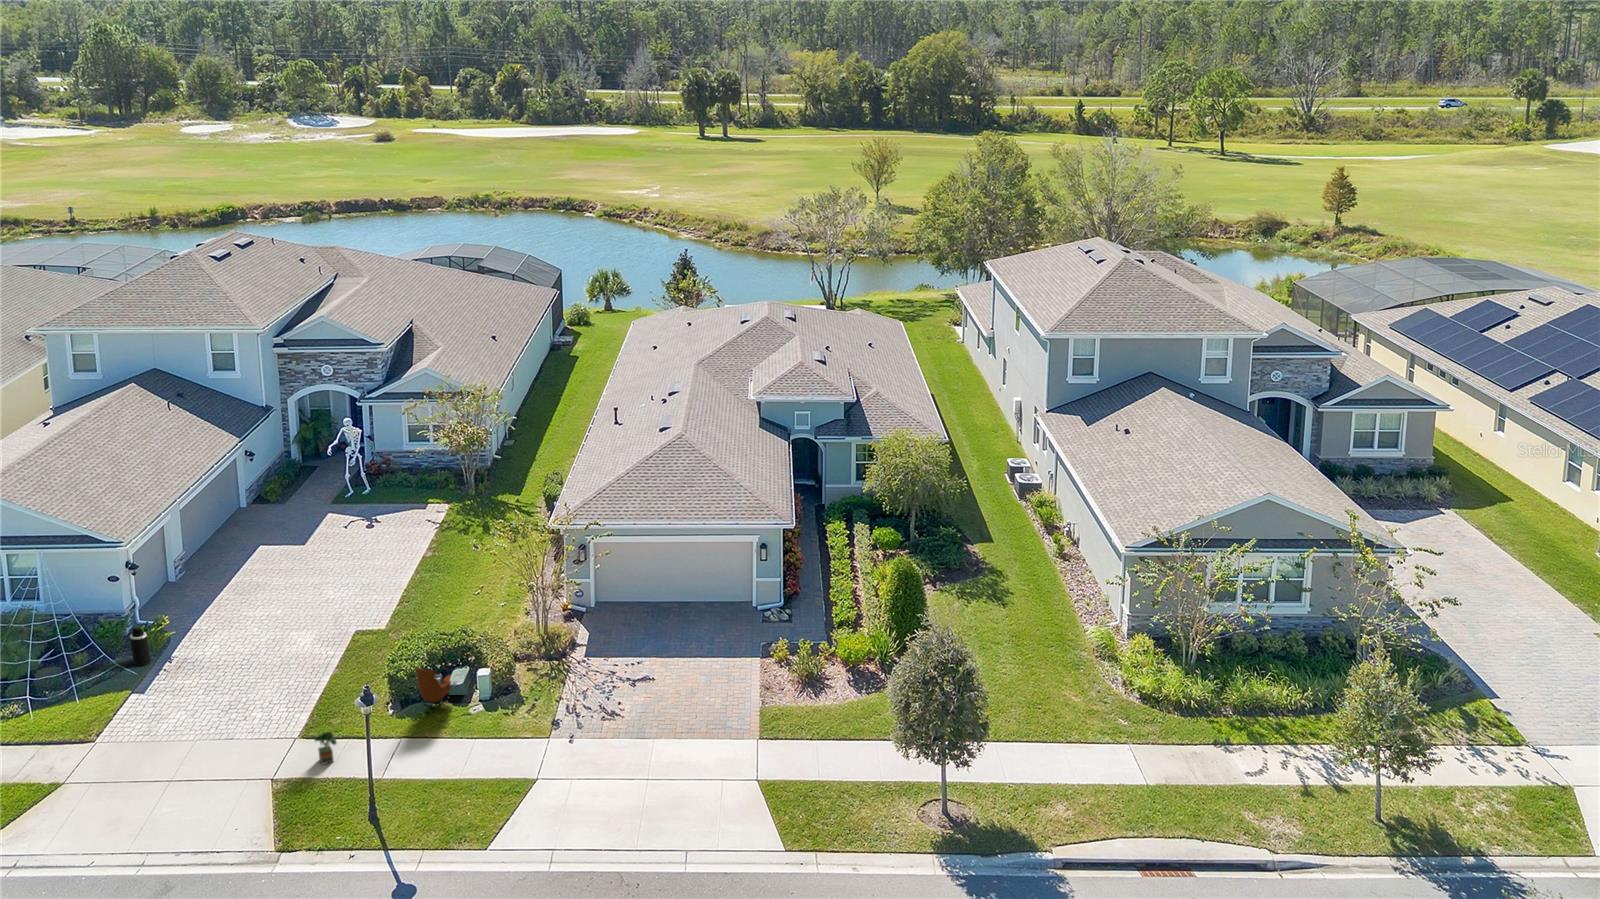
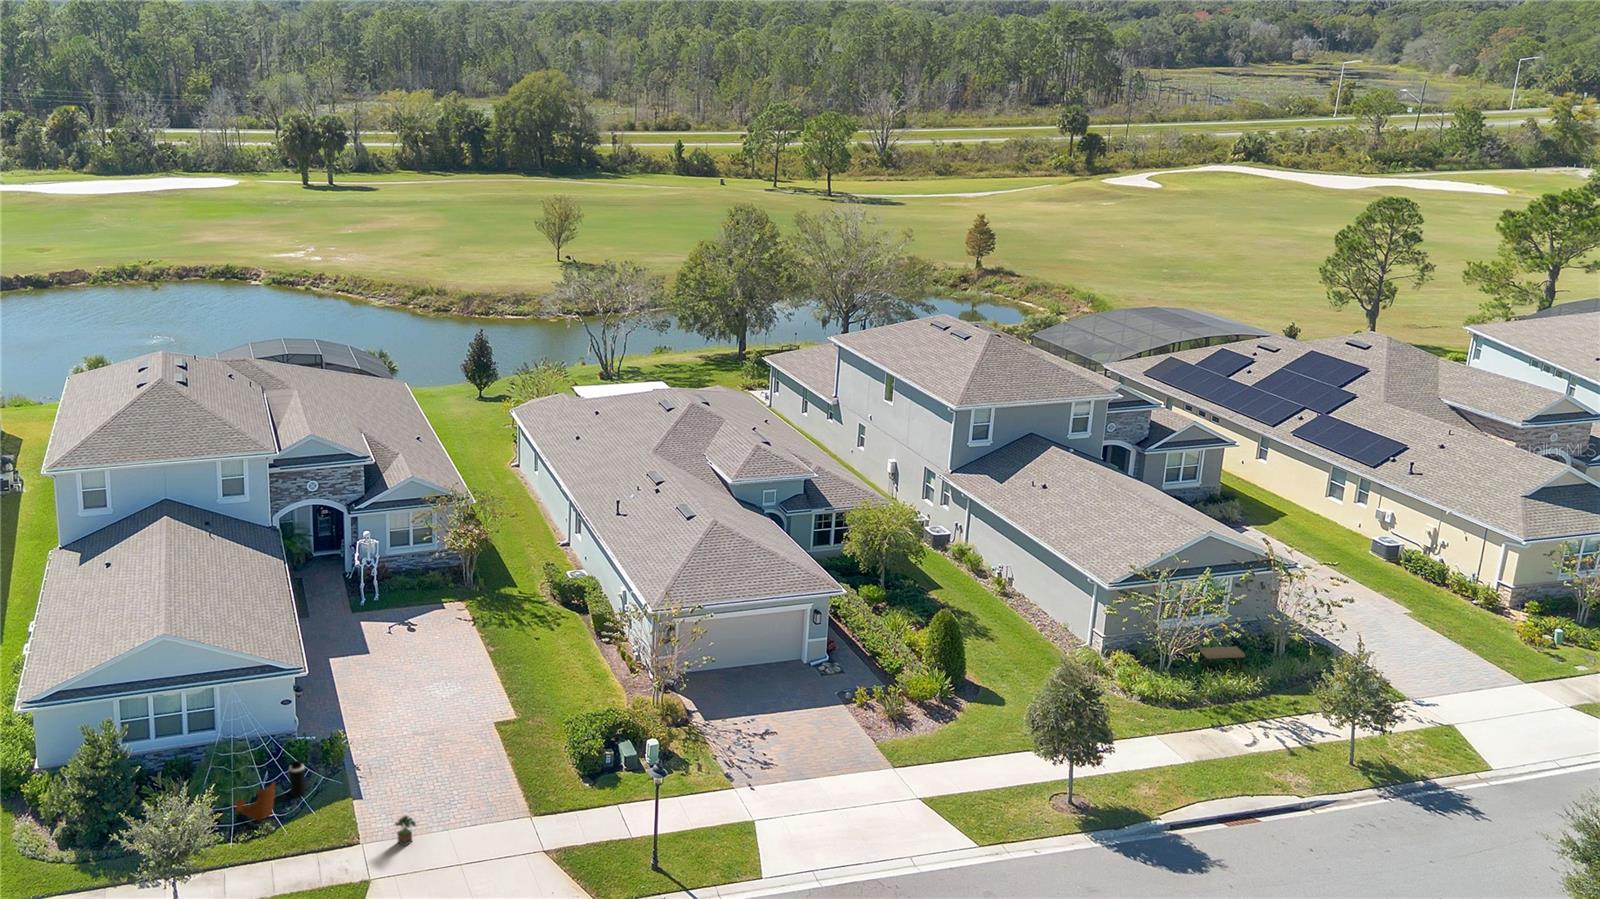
bench: none [1250,646,1312,680] -> present [1200,647,1245,670]
lounge chair: present [415,667,456,708] -> present [235,782,275,826]
potted tree: present [314,732,336,765] -> present [395,816,416,846]

